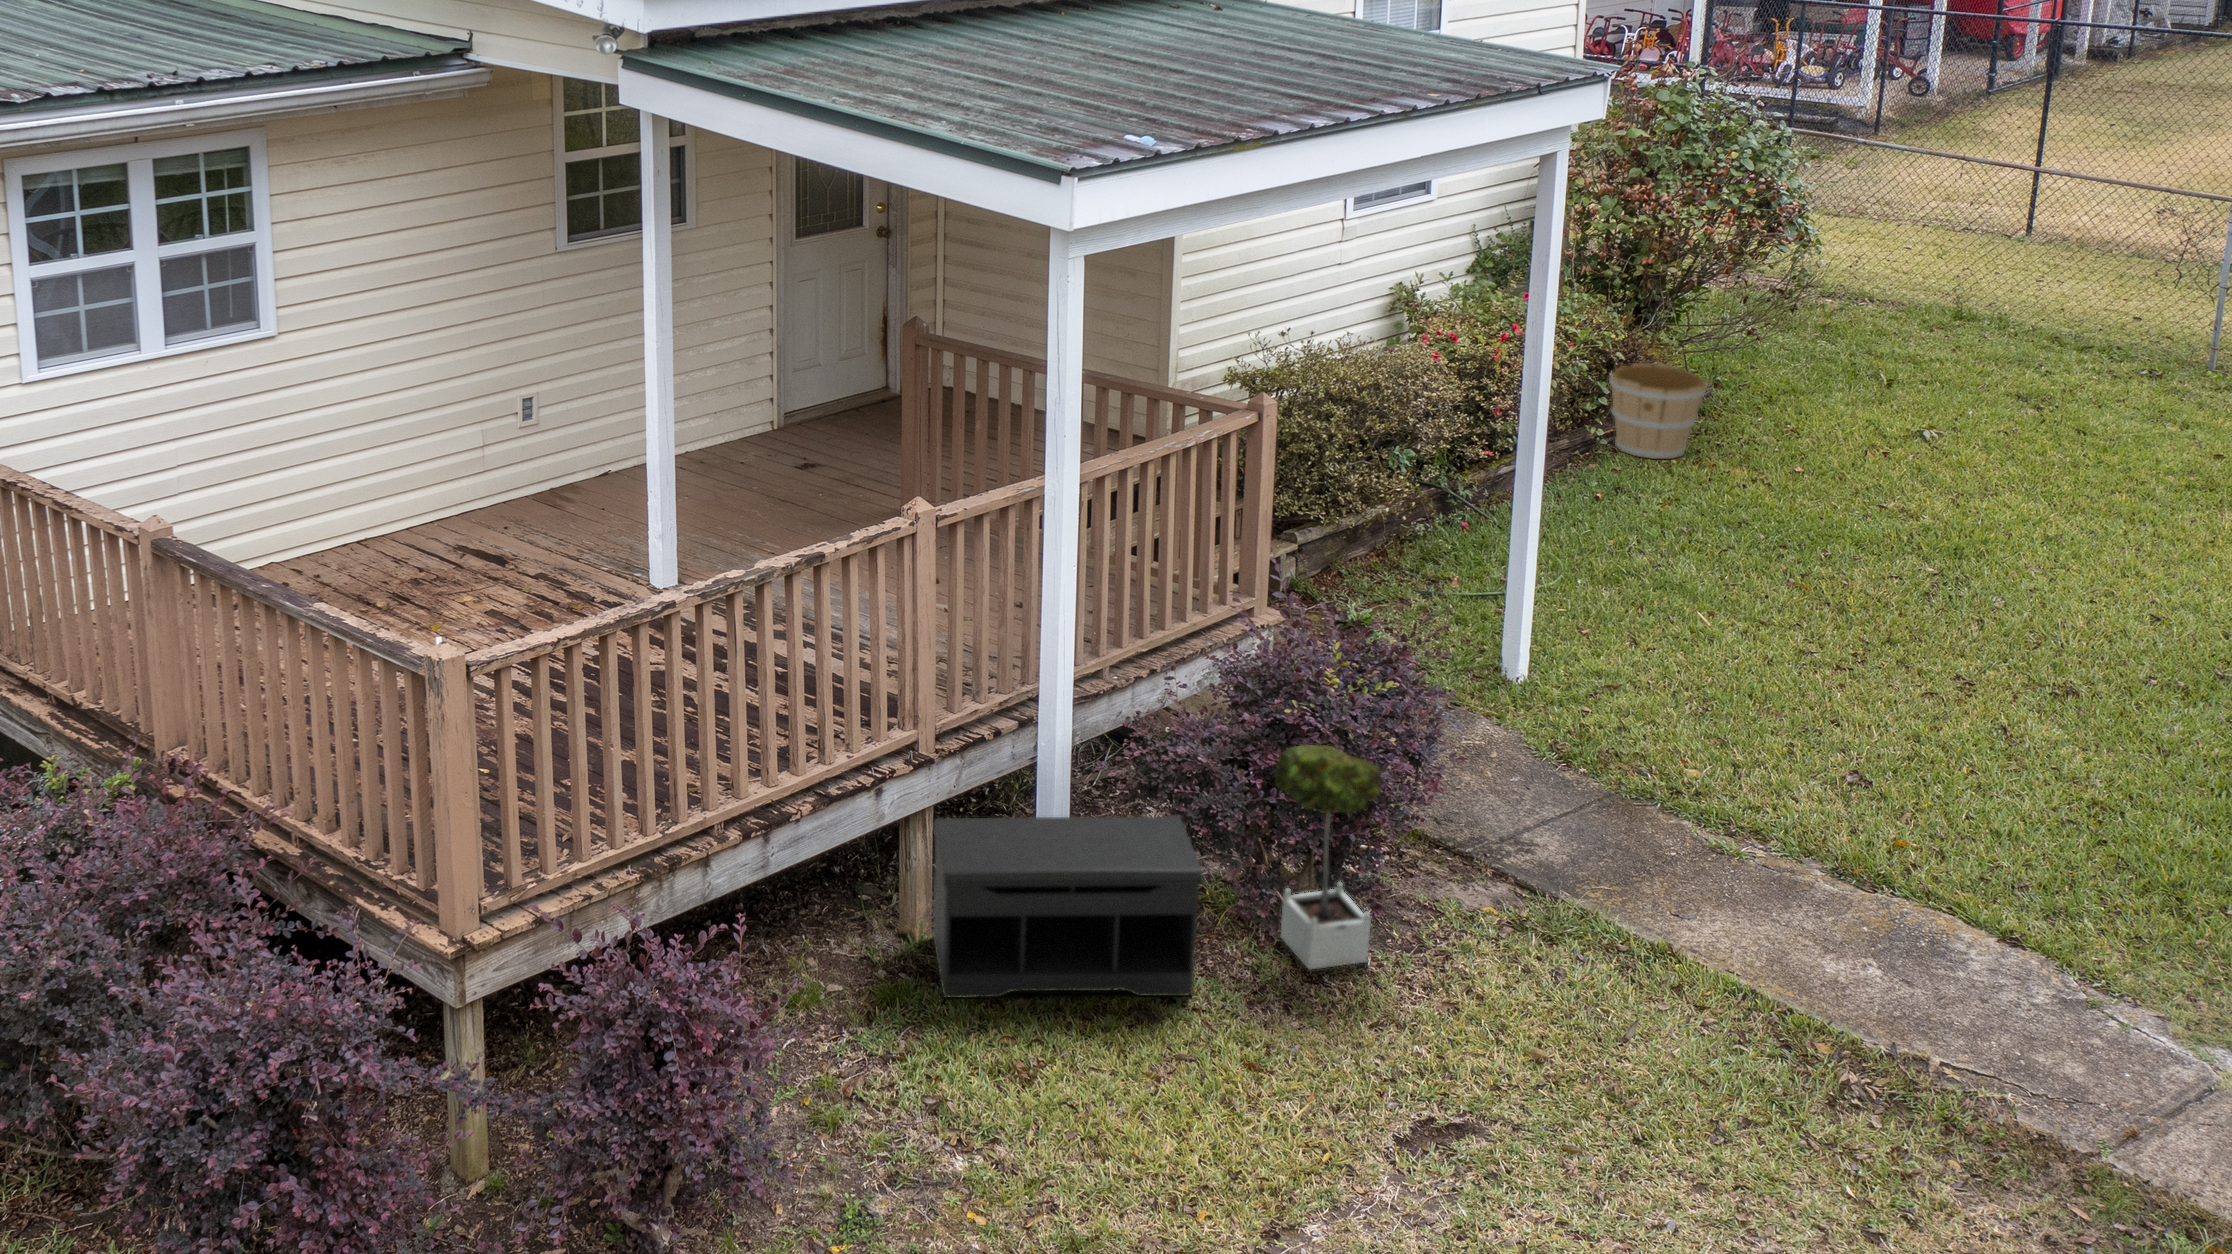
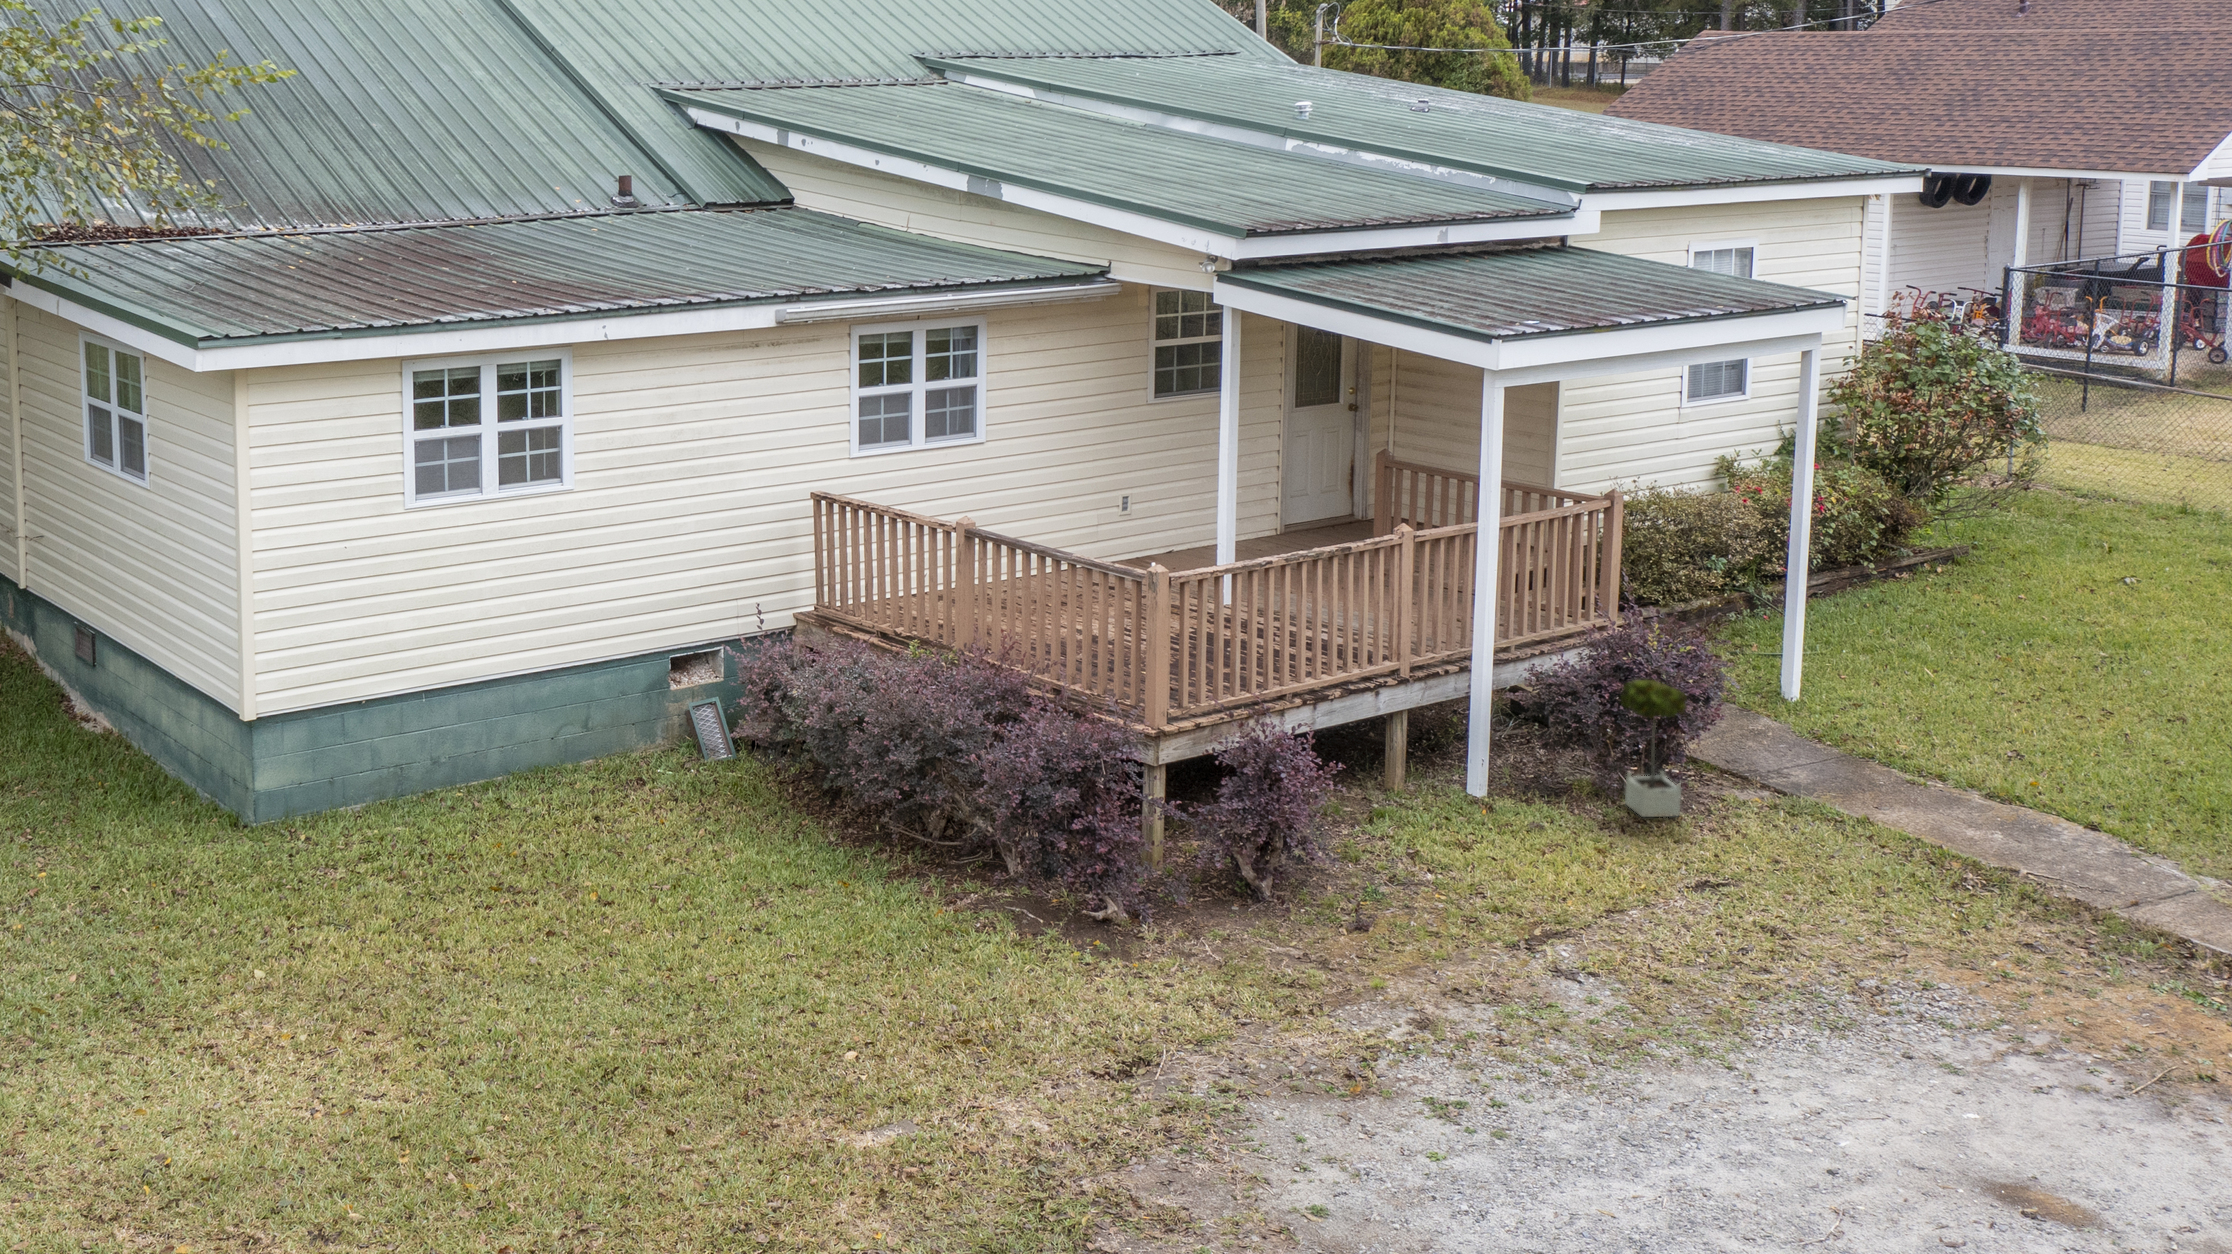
wooden bucket: present [1609,363,1709,459] -> none [1880,523,1957,591]
bench: present [933,816,1202,998] -> none [1407,717,1576,823]

